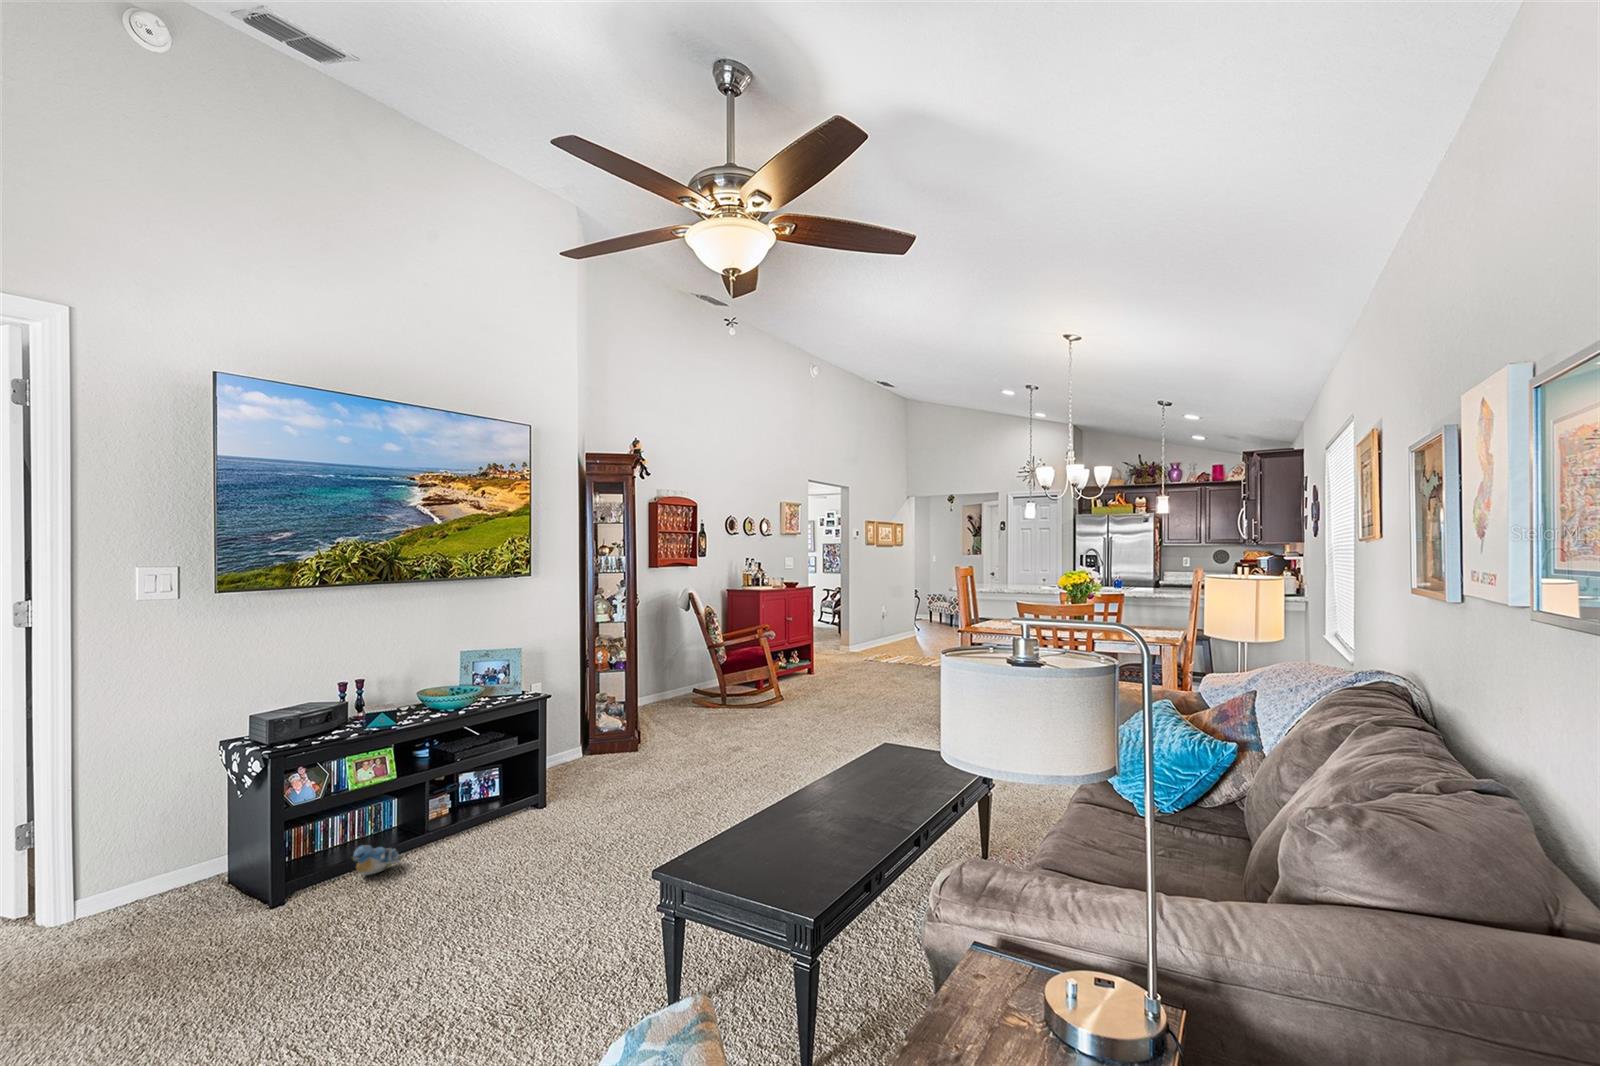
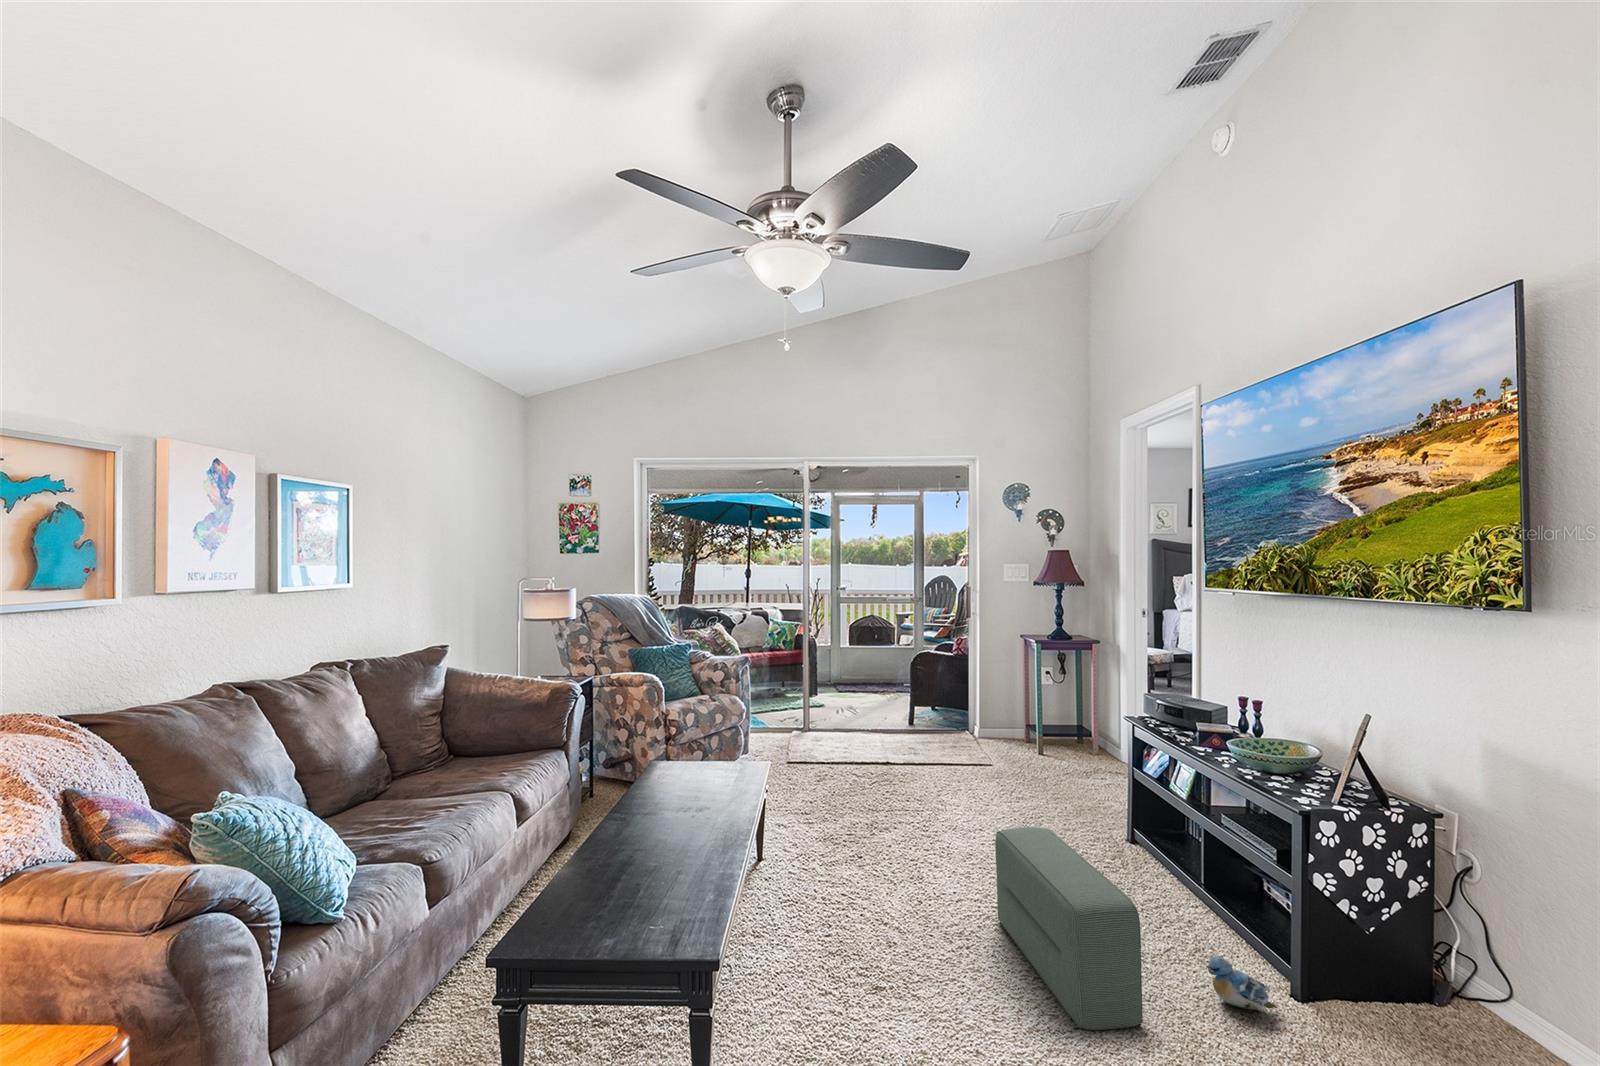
pouf: none [87,822,319,962] -> present [995,827,1143,1030]

